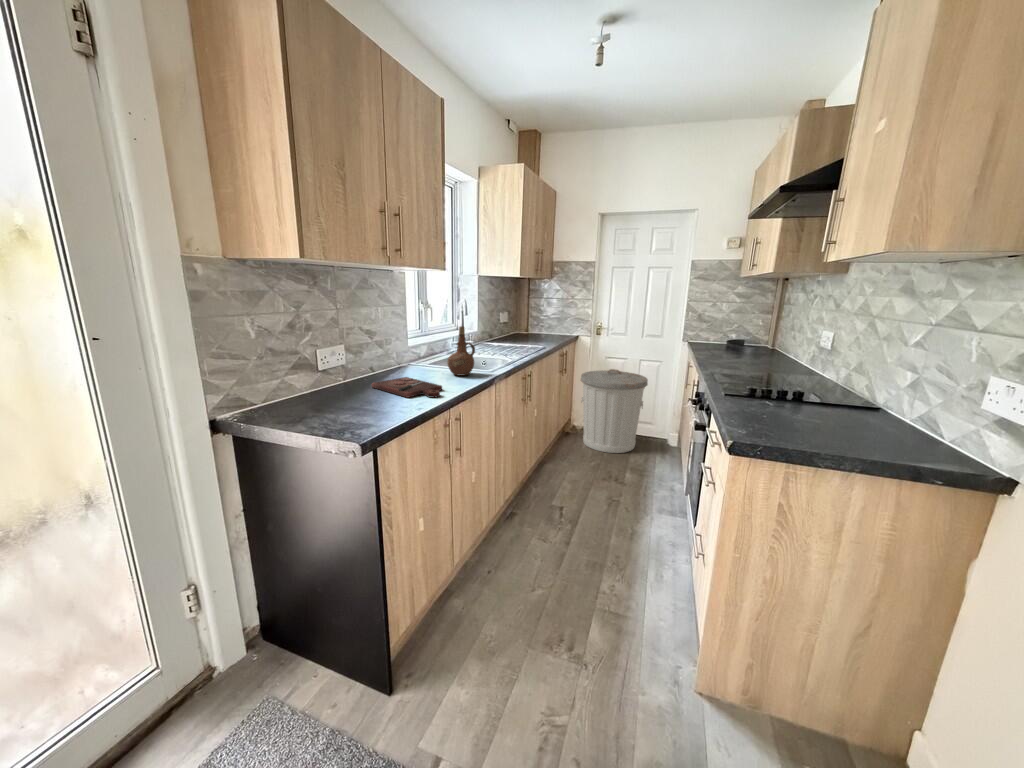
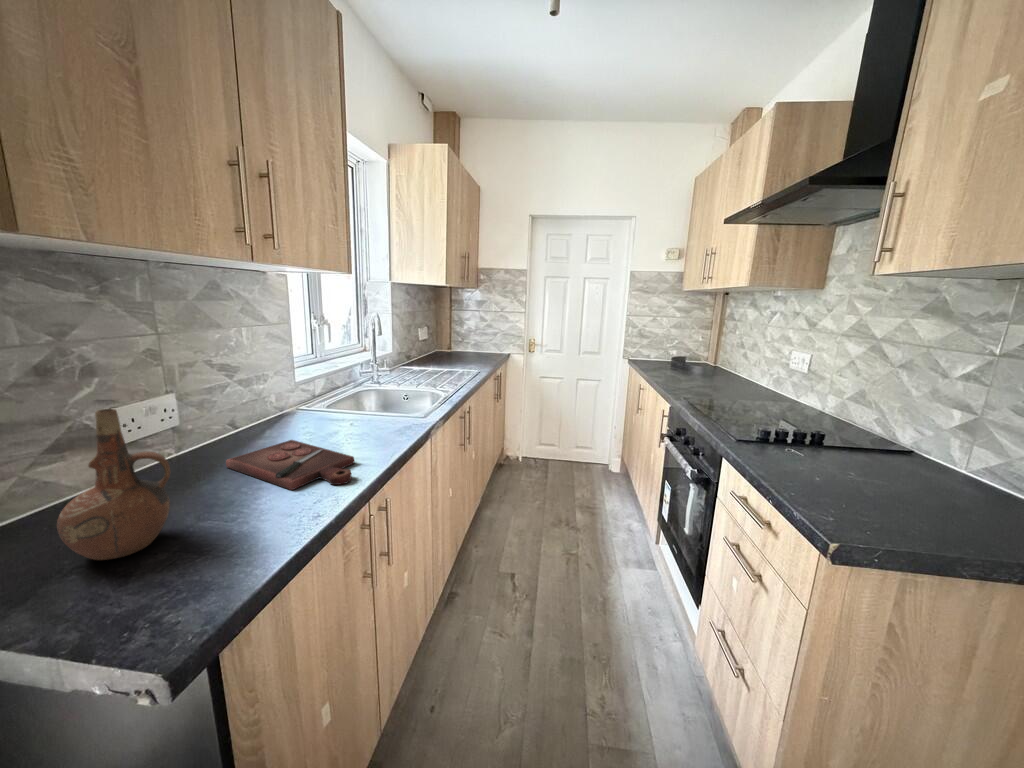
ceramic pitcher: present [447,326,475,376] -> present [57,409,170,560]
trash can: present [581,369,648,453] -> none [517,392,591,487]

